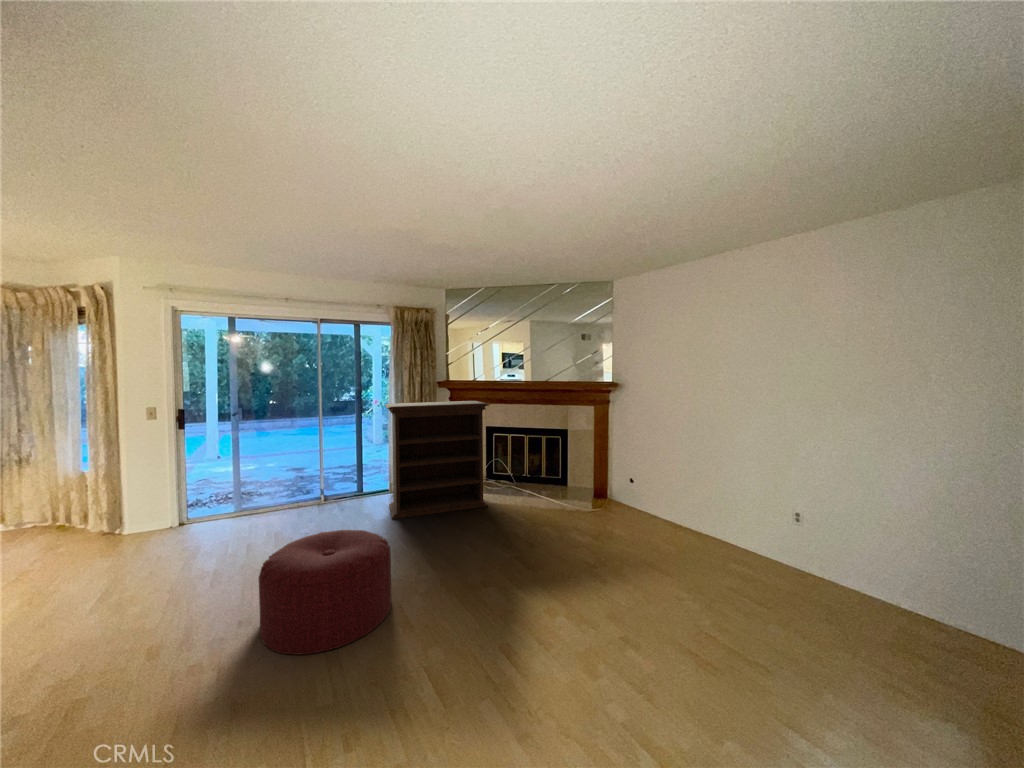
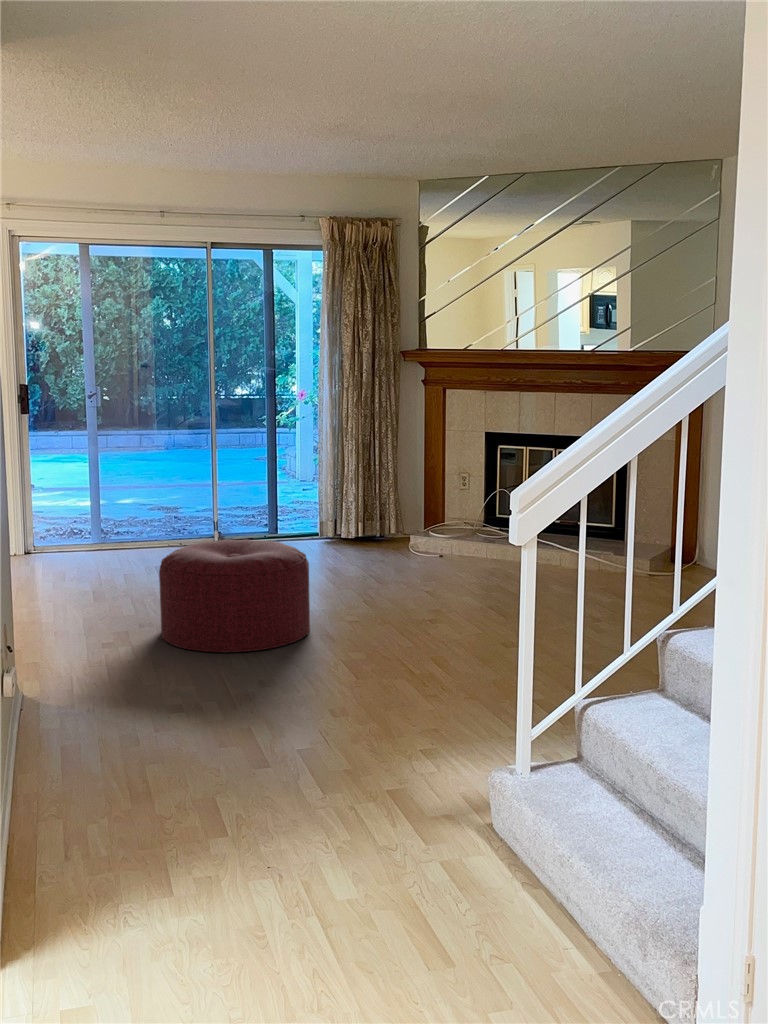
bookshelf: present [385,401,489,519] -> none [312,384,482,566]

